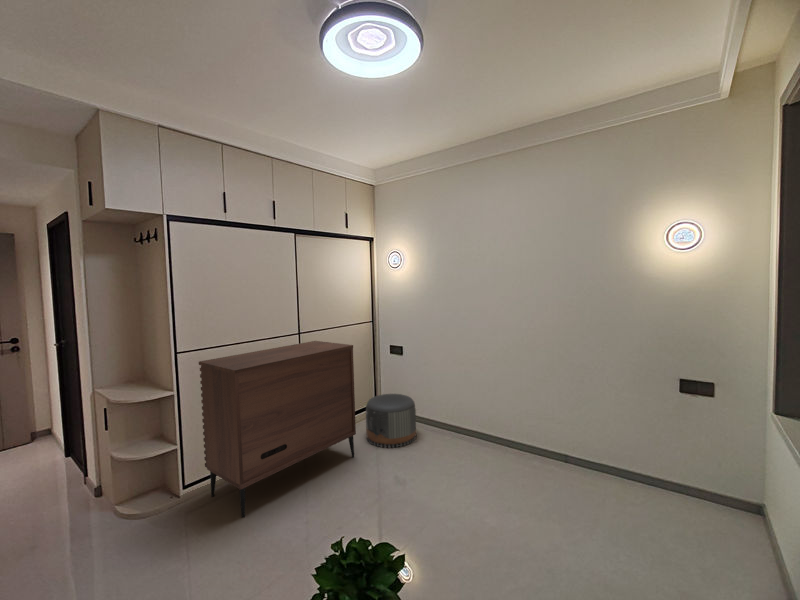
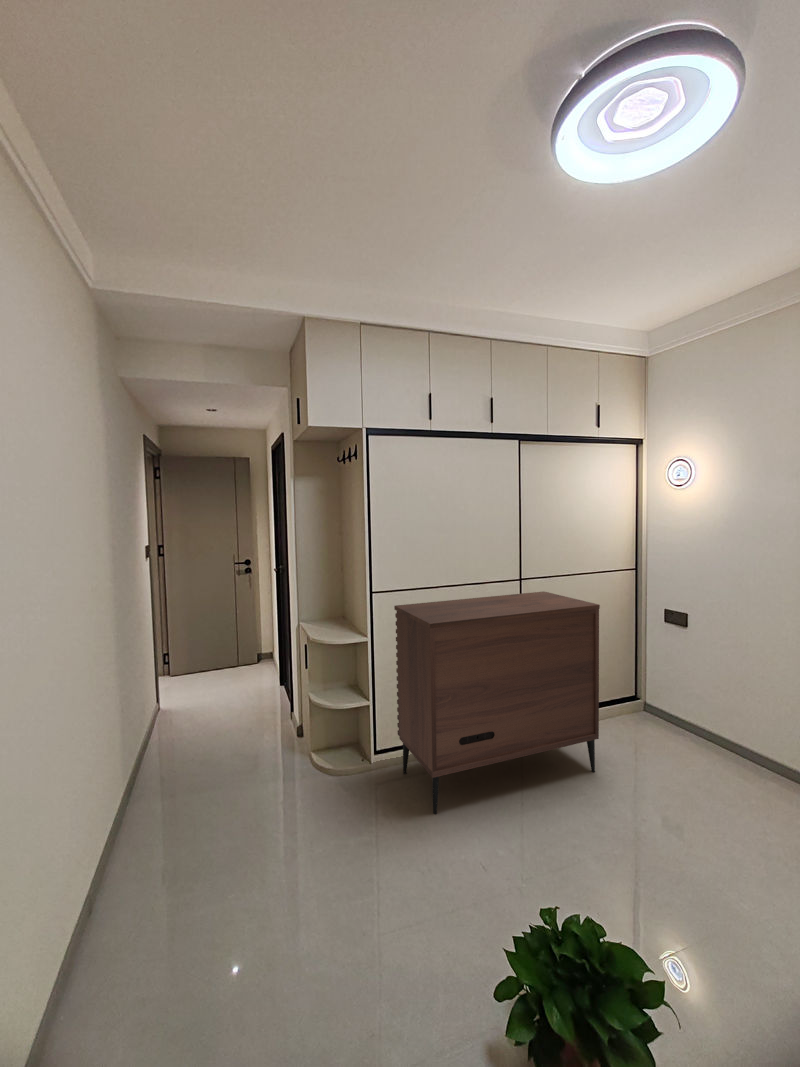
pouf: present [366,394,416,448] -> none [618,685,707,776]

